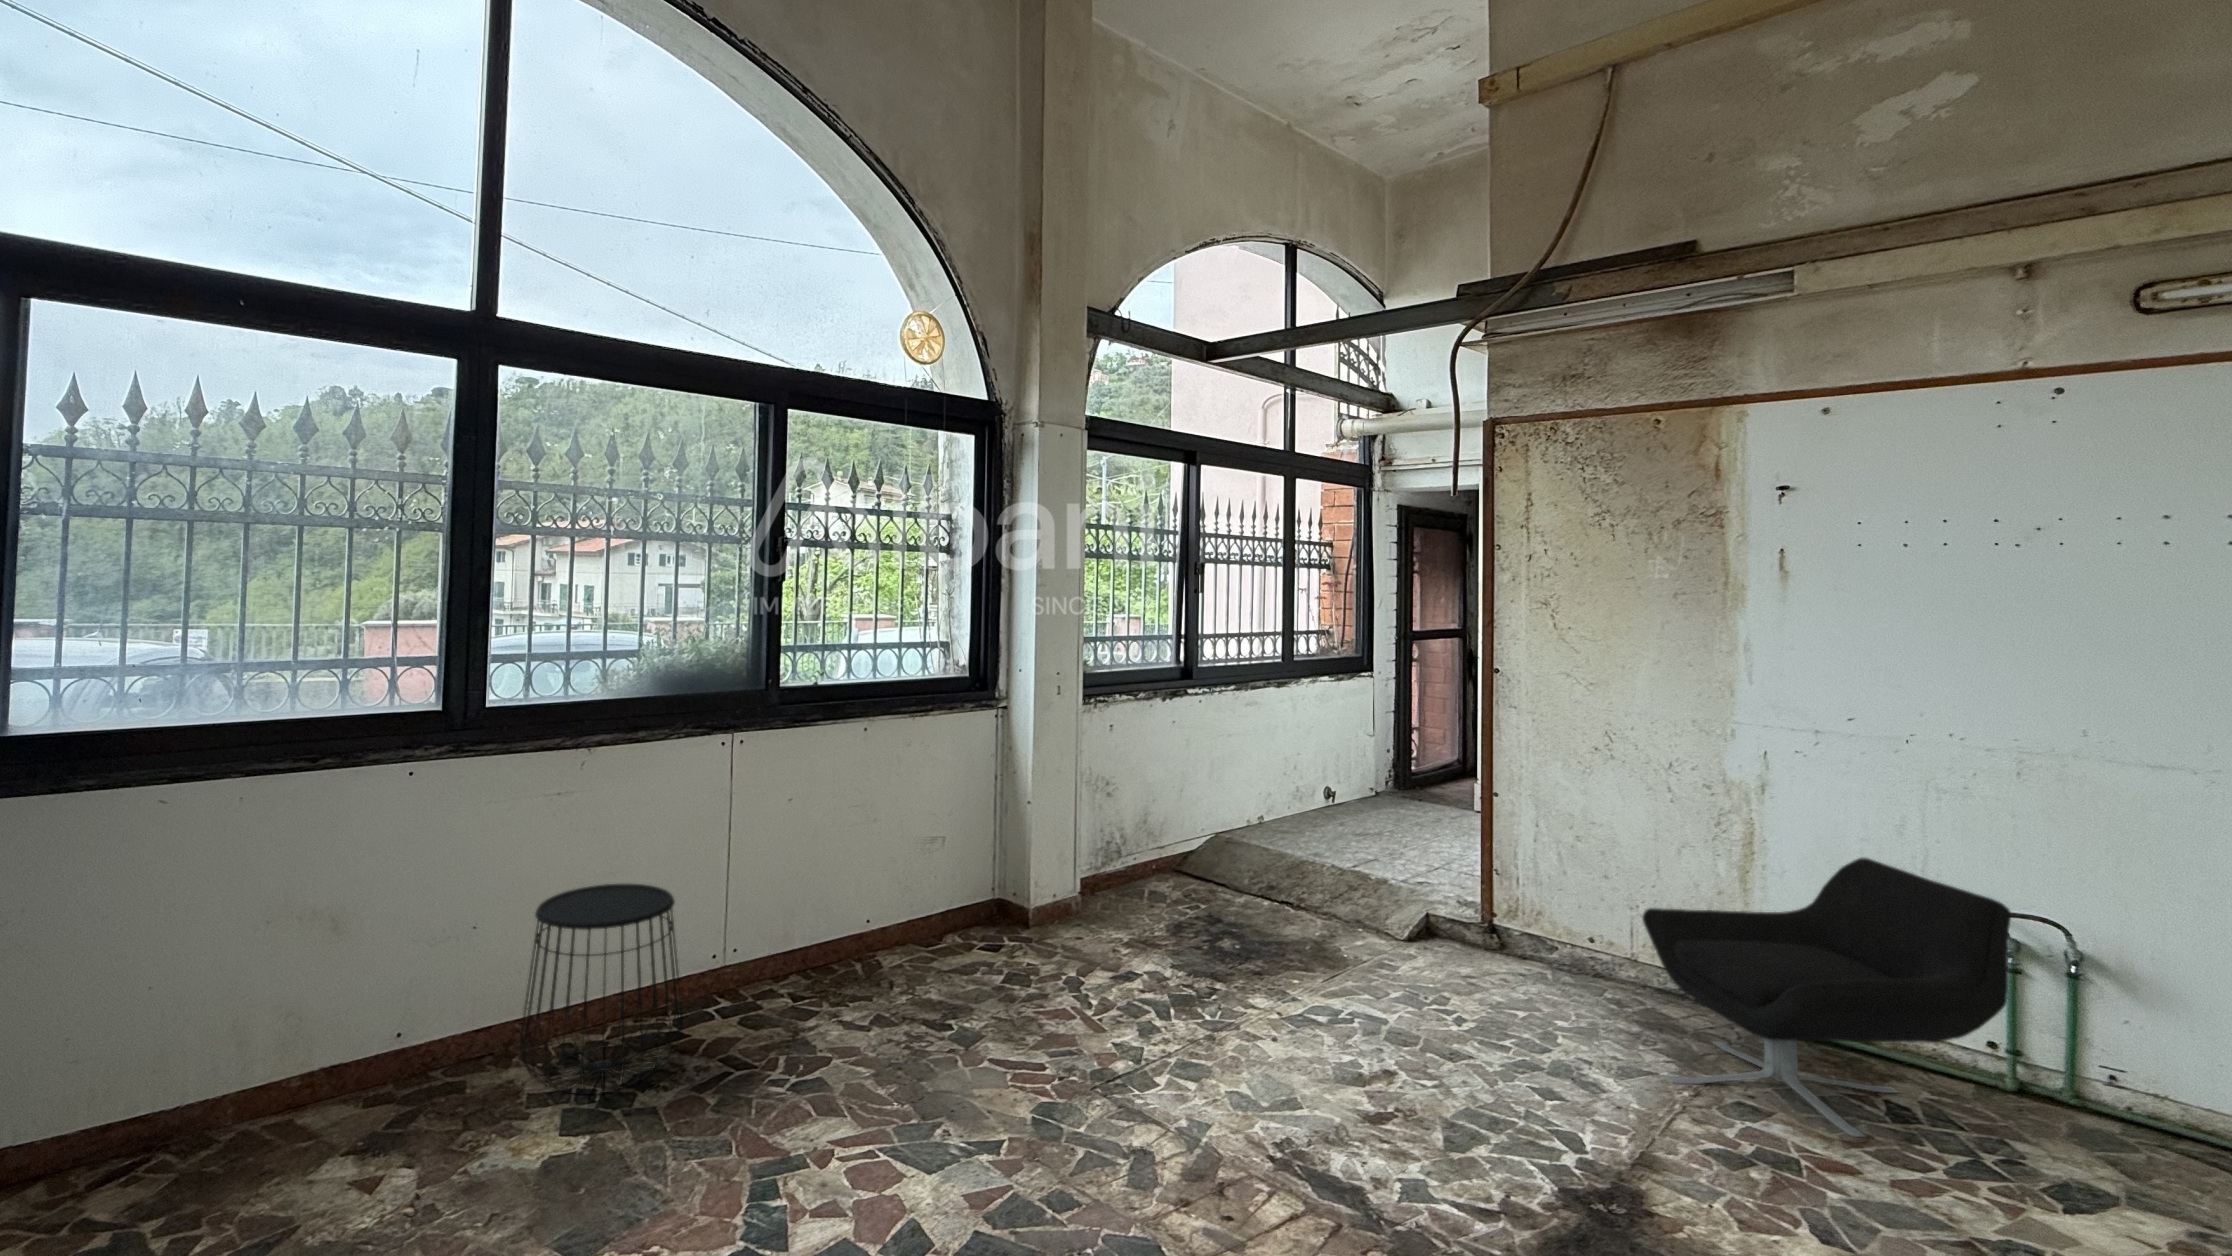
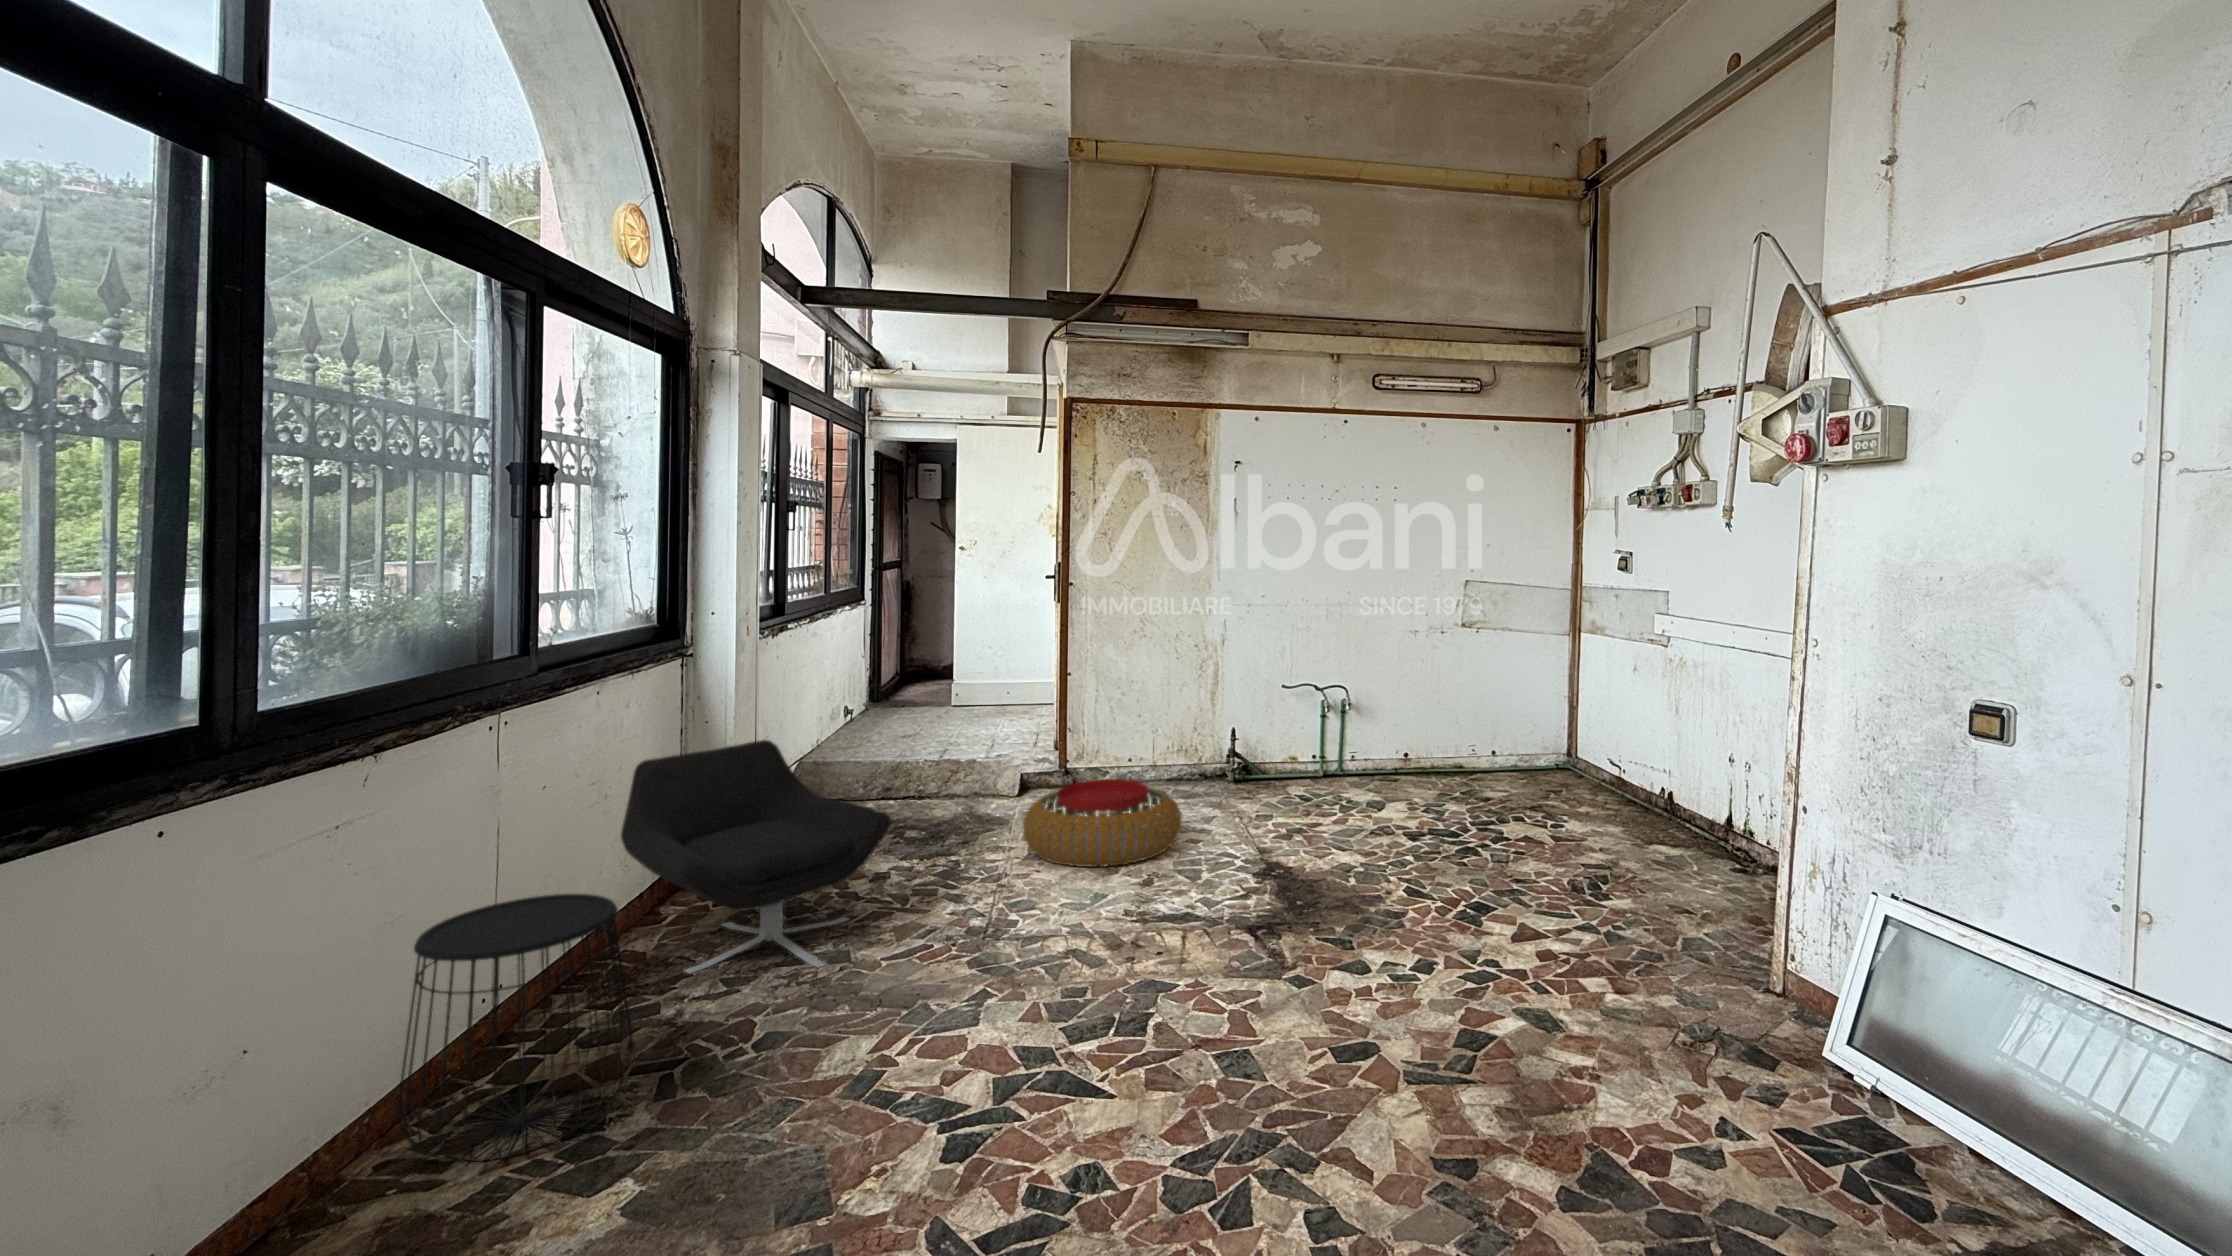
lounge chair: present [1642,857,2011,1137] -> present [621,740,892,974]
pouf: none [1273,945,1518,1096] -> present [1023,779,1182,867]

